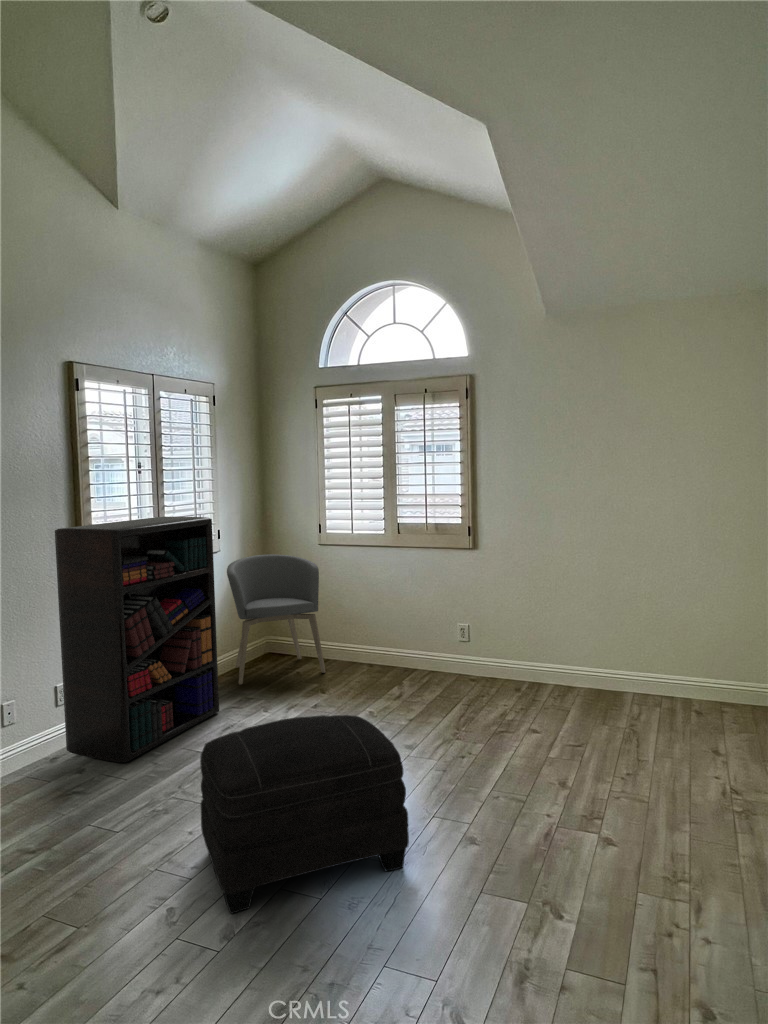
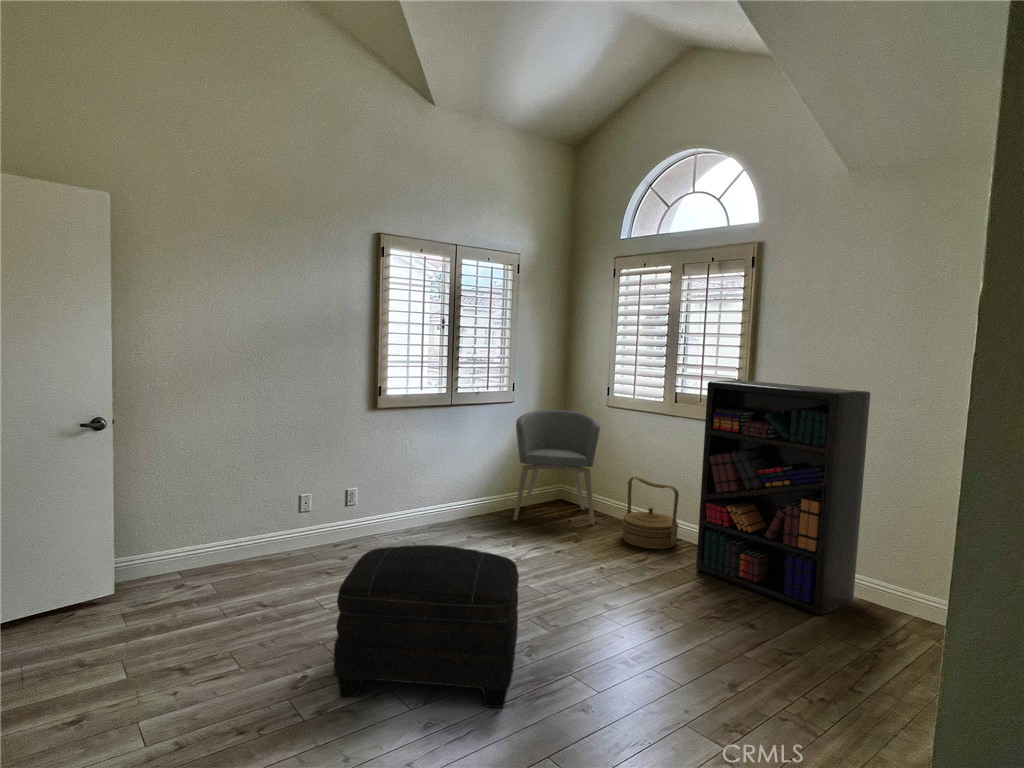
bookshelf: present [55,517,219,763] -> present [696,380,870,615]
woven basket: none [360,614,418,685] -> present [622,477,679,549]

